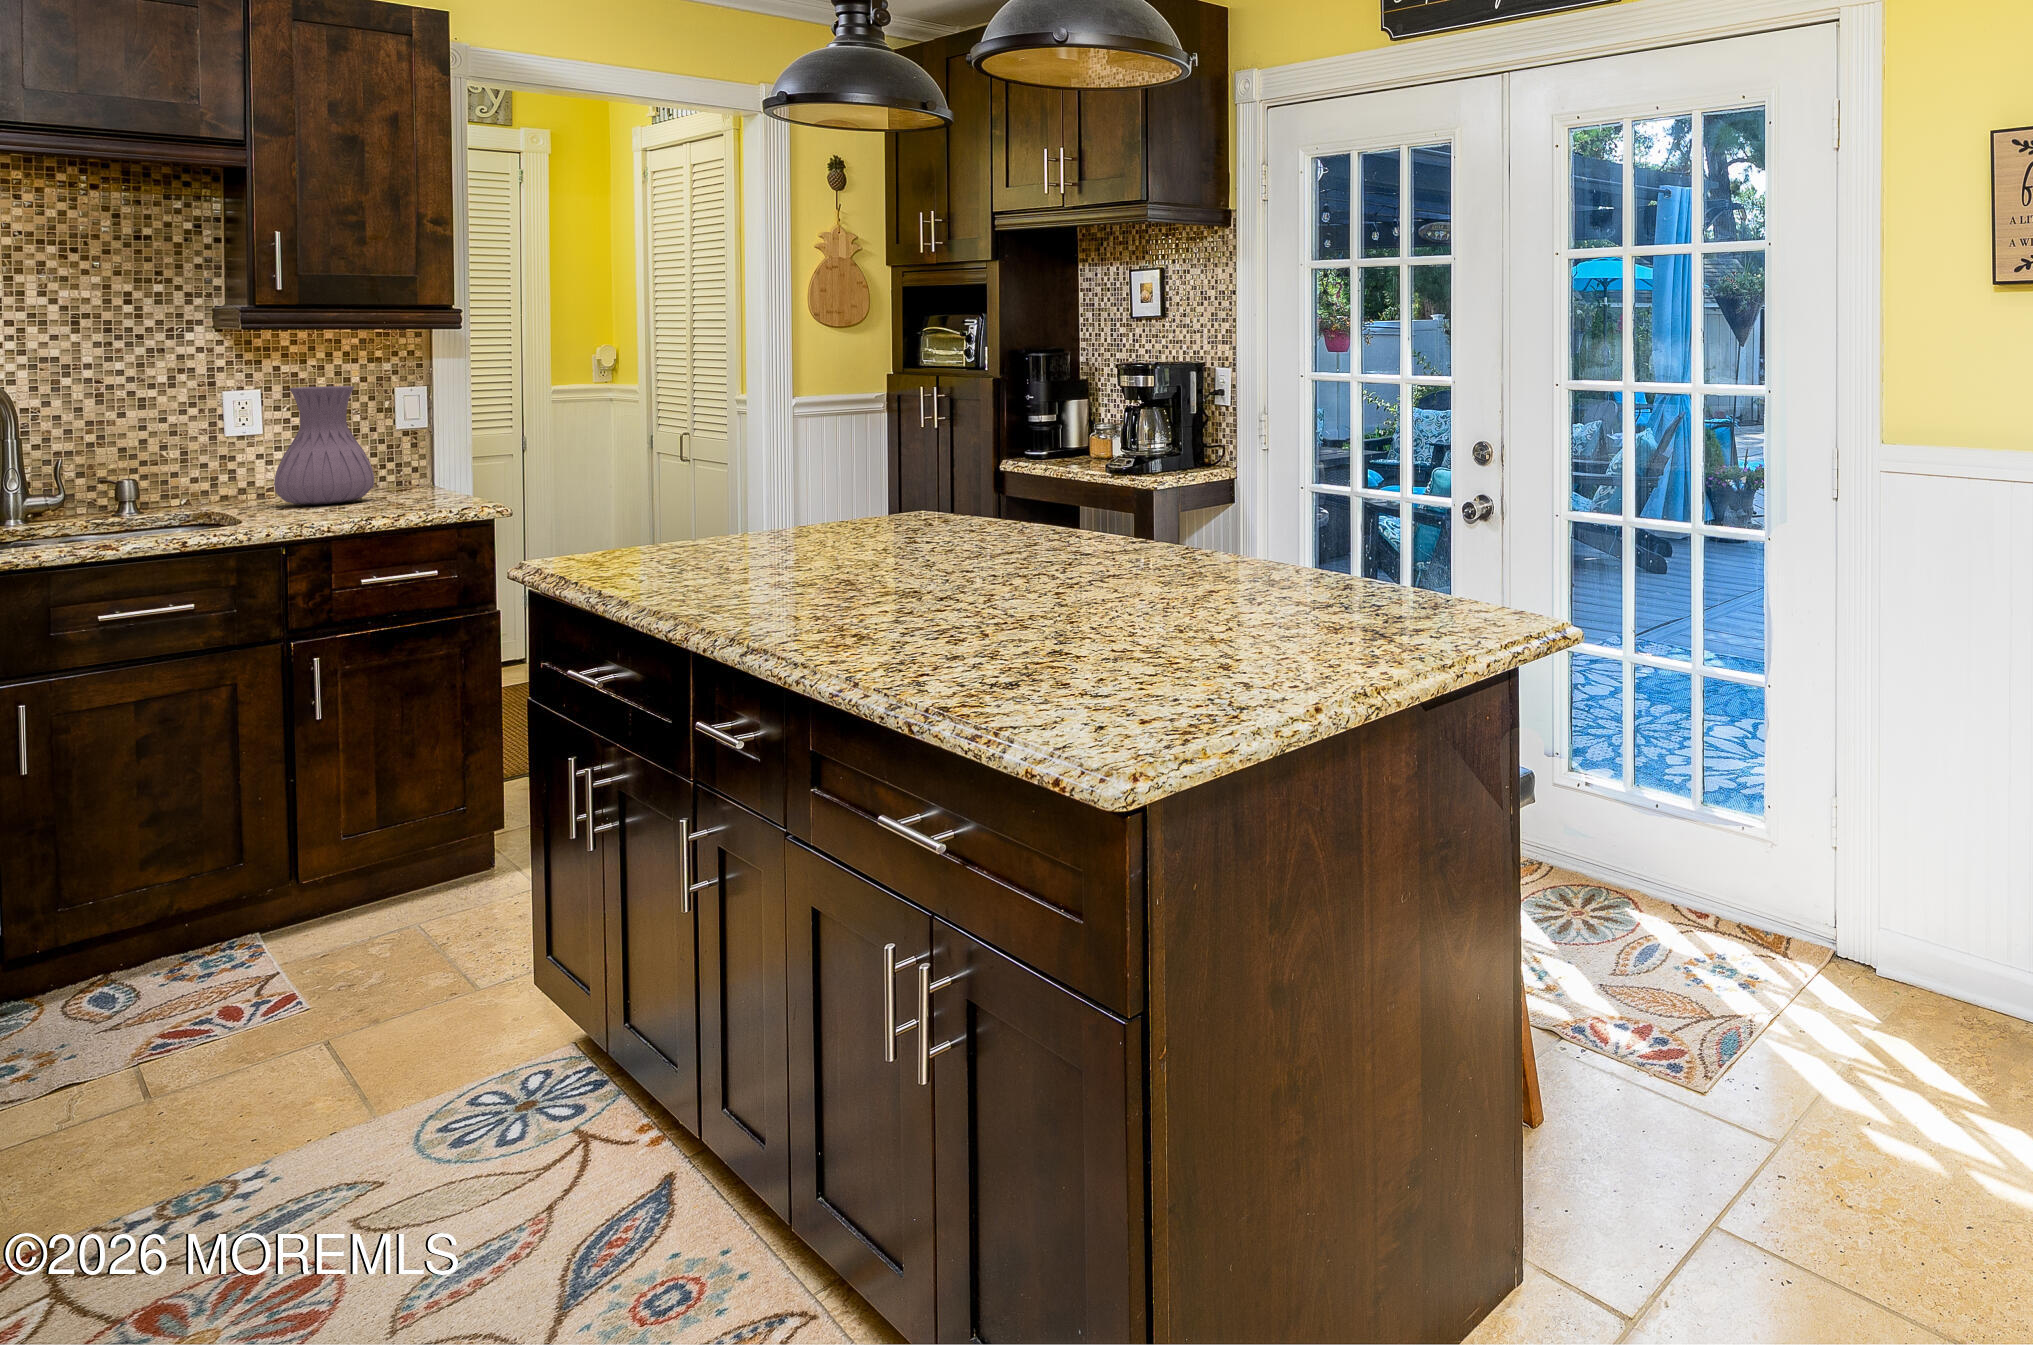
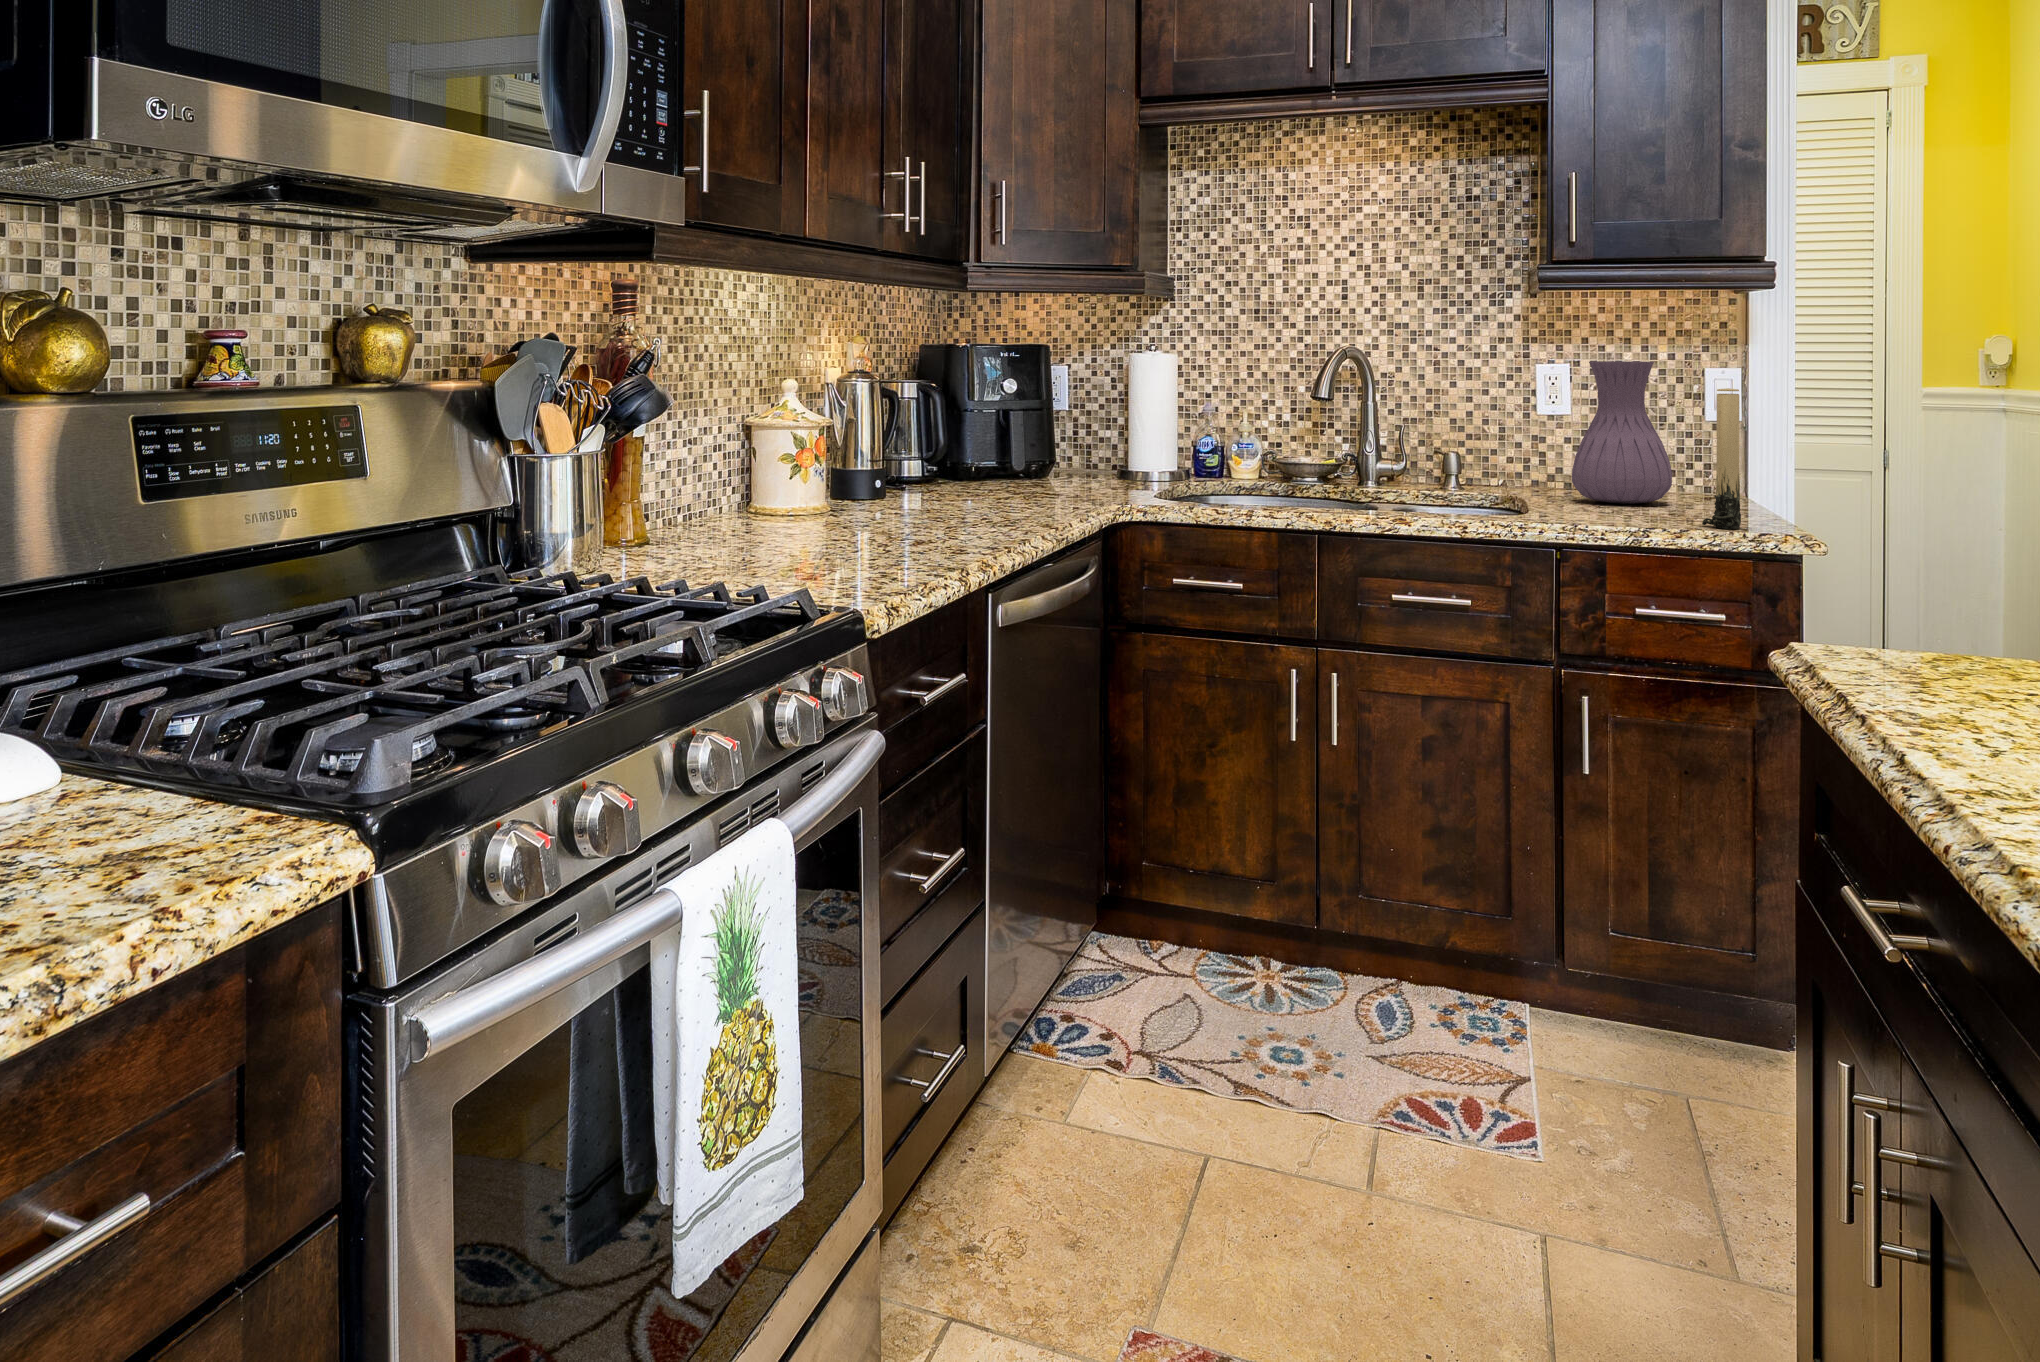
candle: none [416,409,449,511] -> present [1702,388,1741,529]

